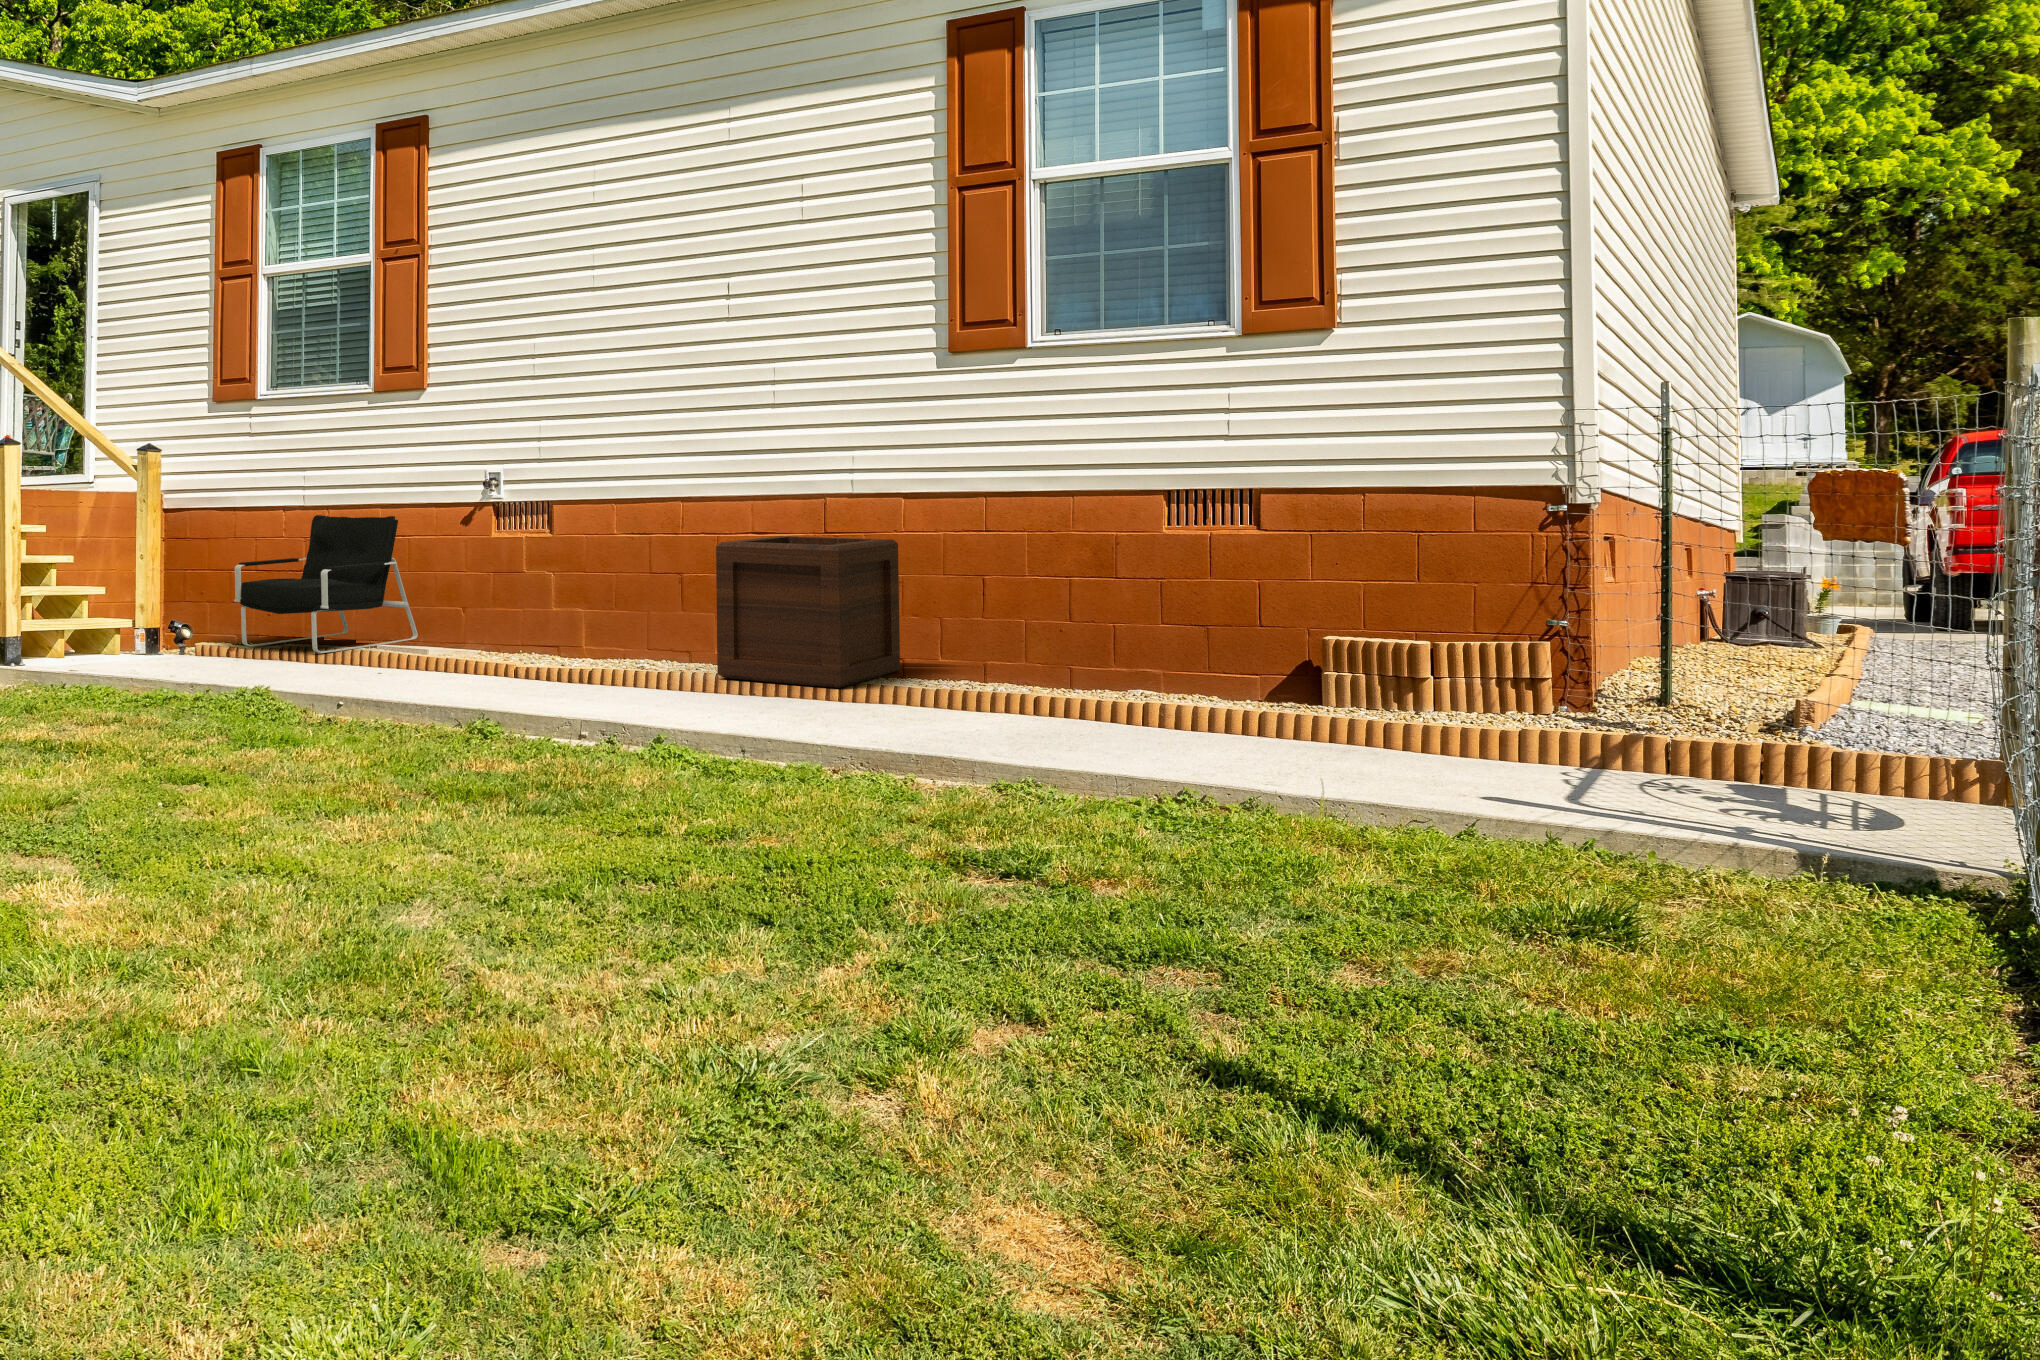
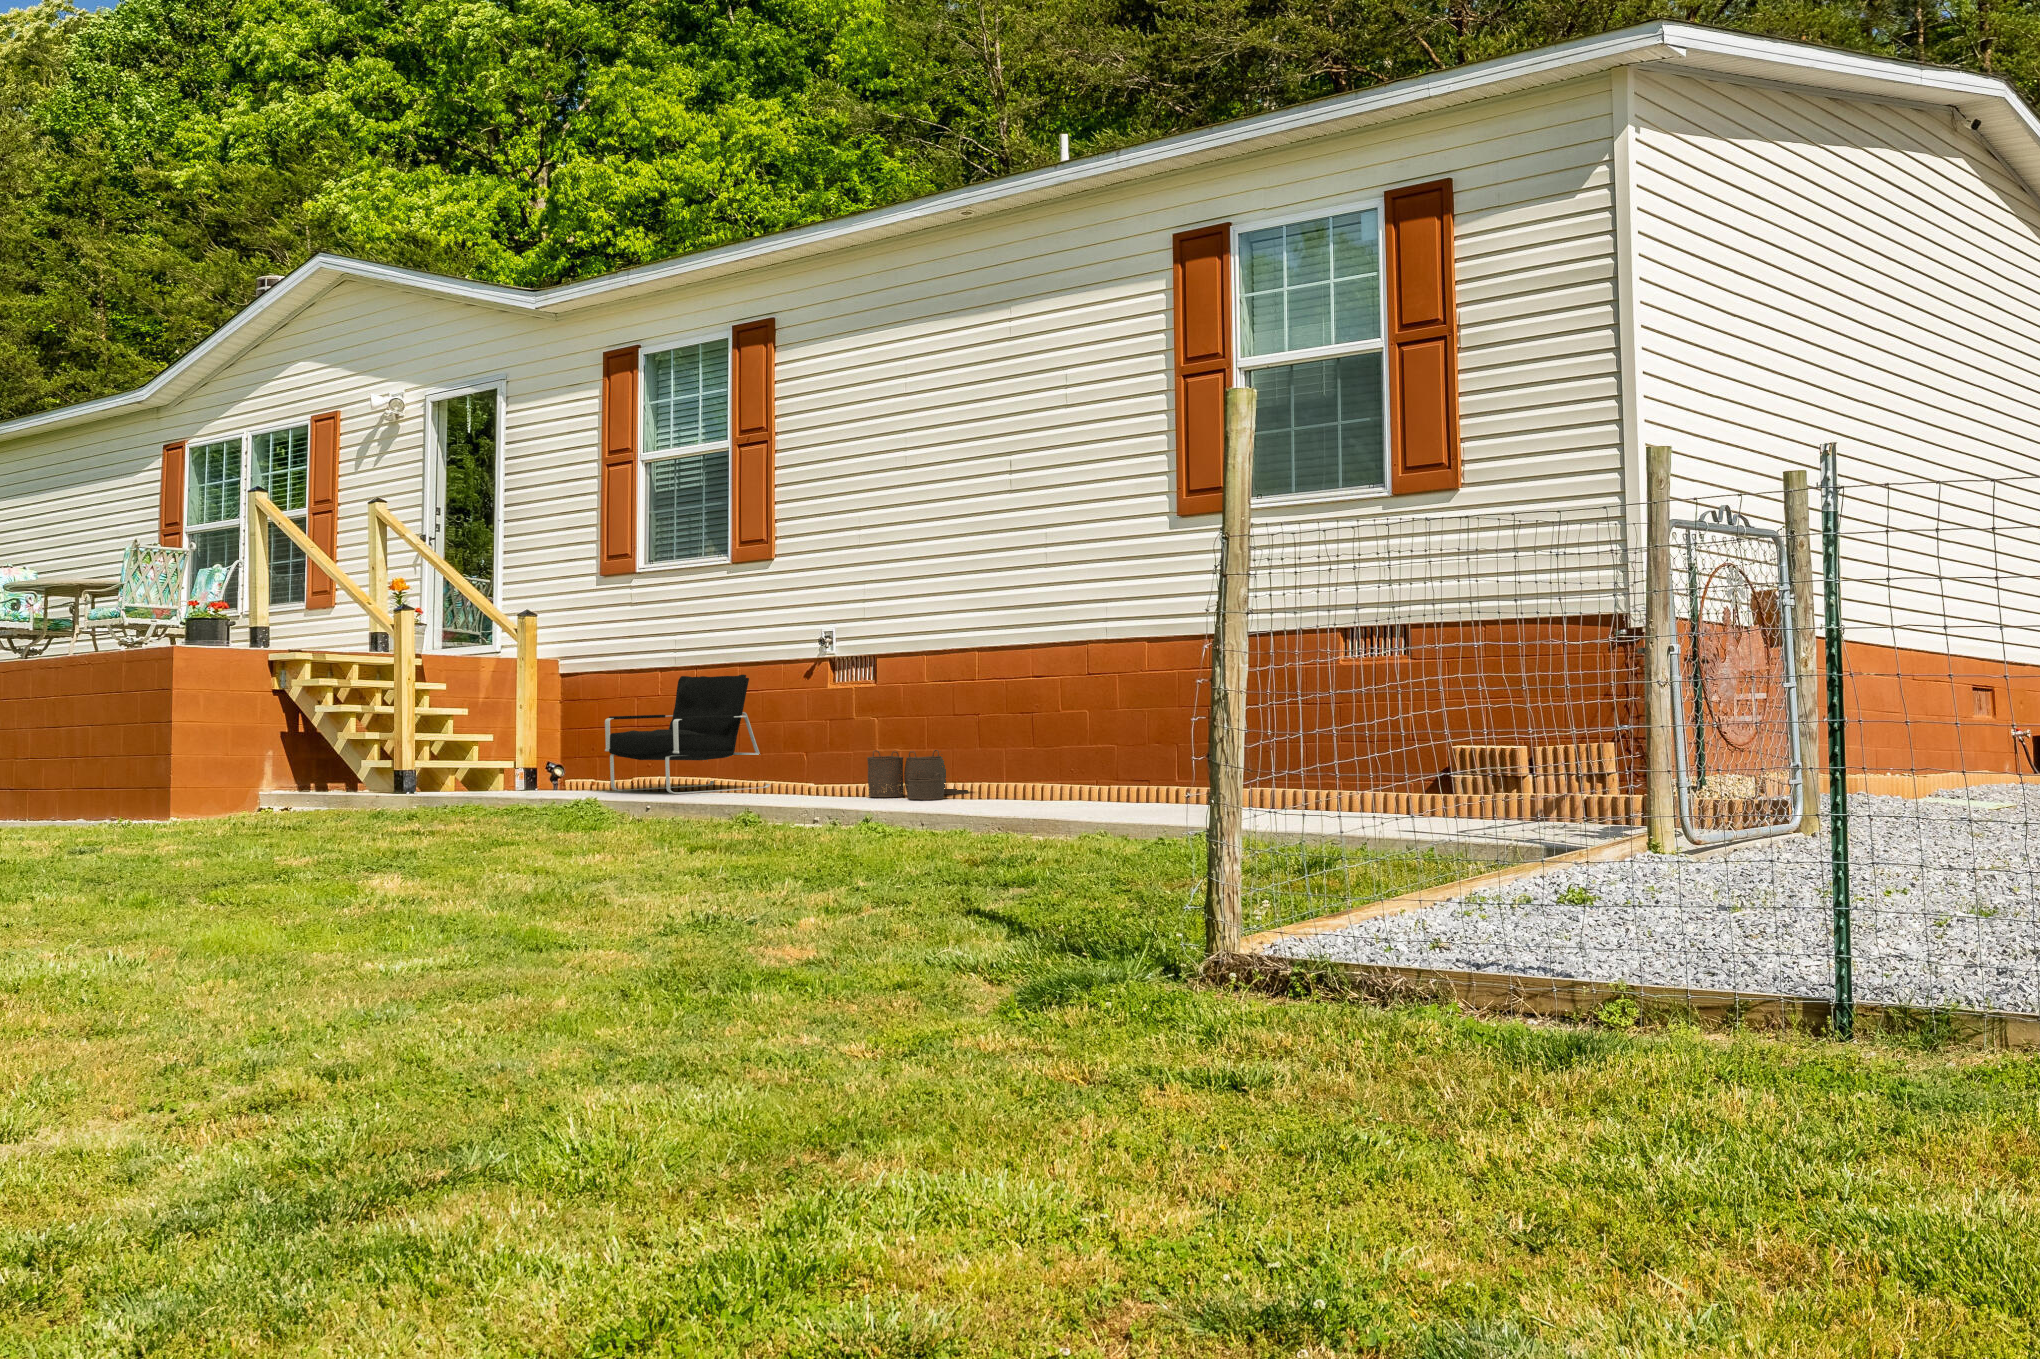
wooden crate: present [716,536,900,688] -> none [981,681,1148,805]
woven basket: none [561,608,667,673] -> present [867,750,968,800]

